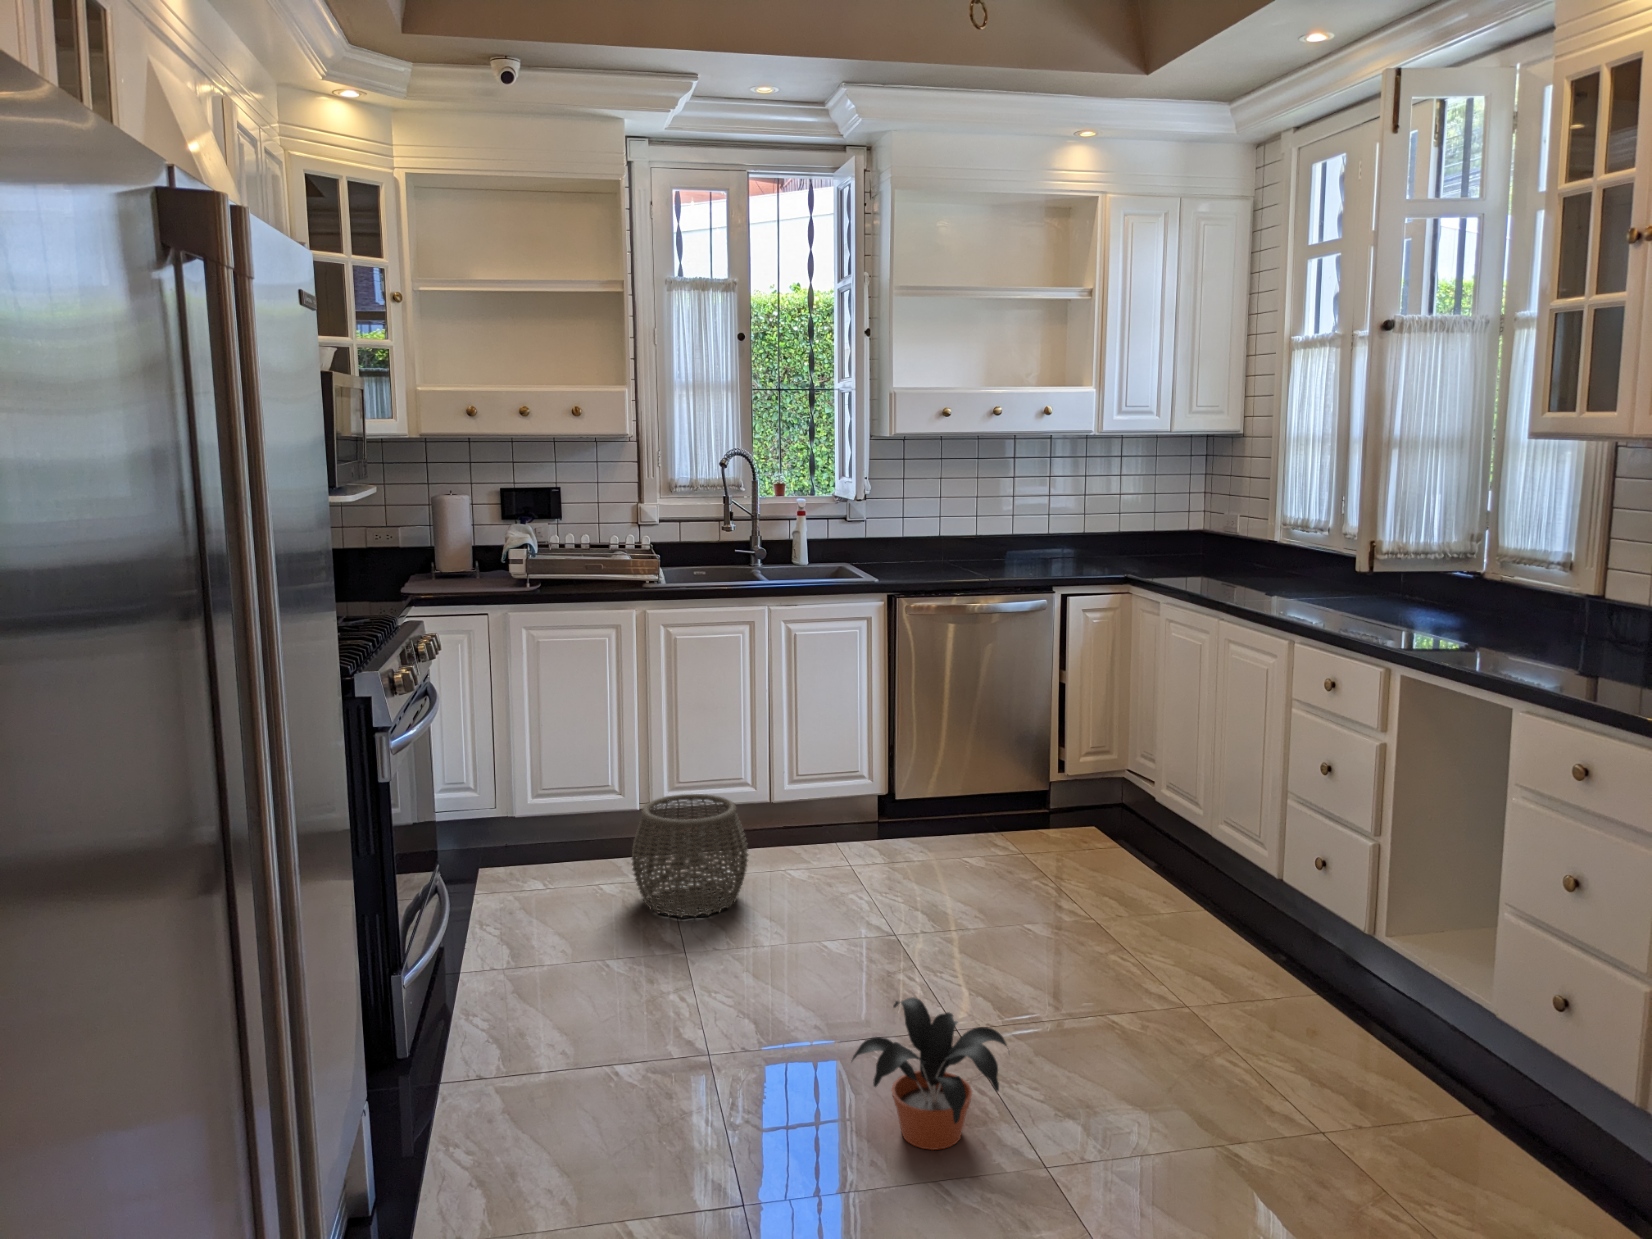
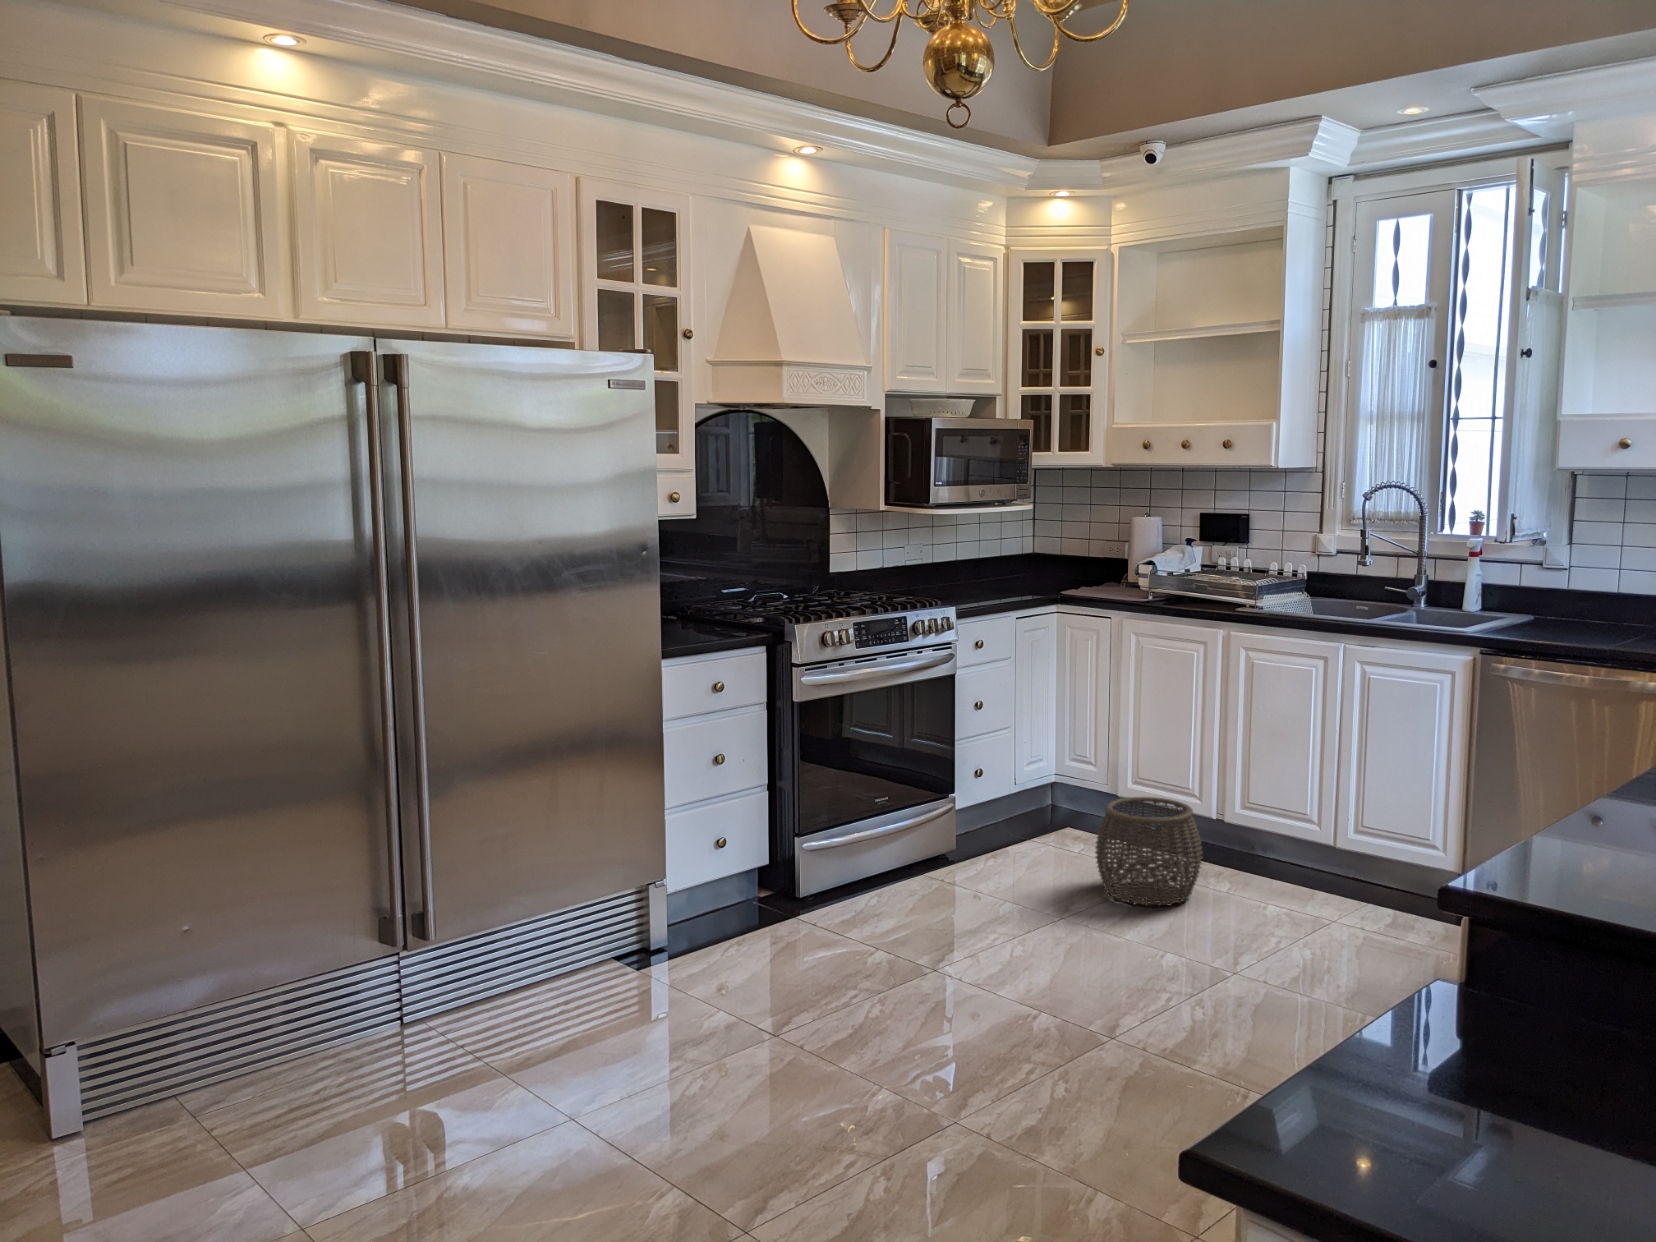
potted plant: present [852,997,1007,1150] -> none [880,948,1008,1067]

